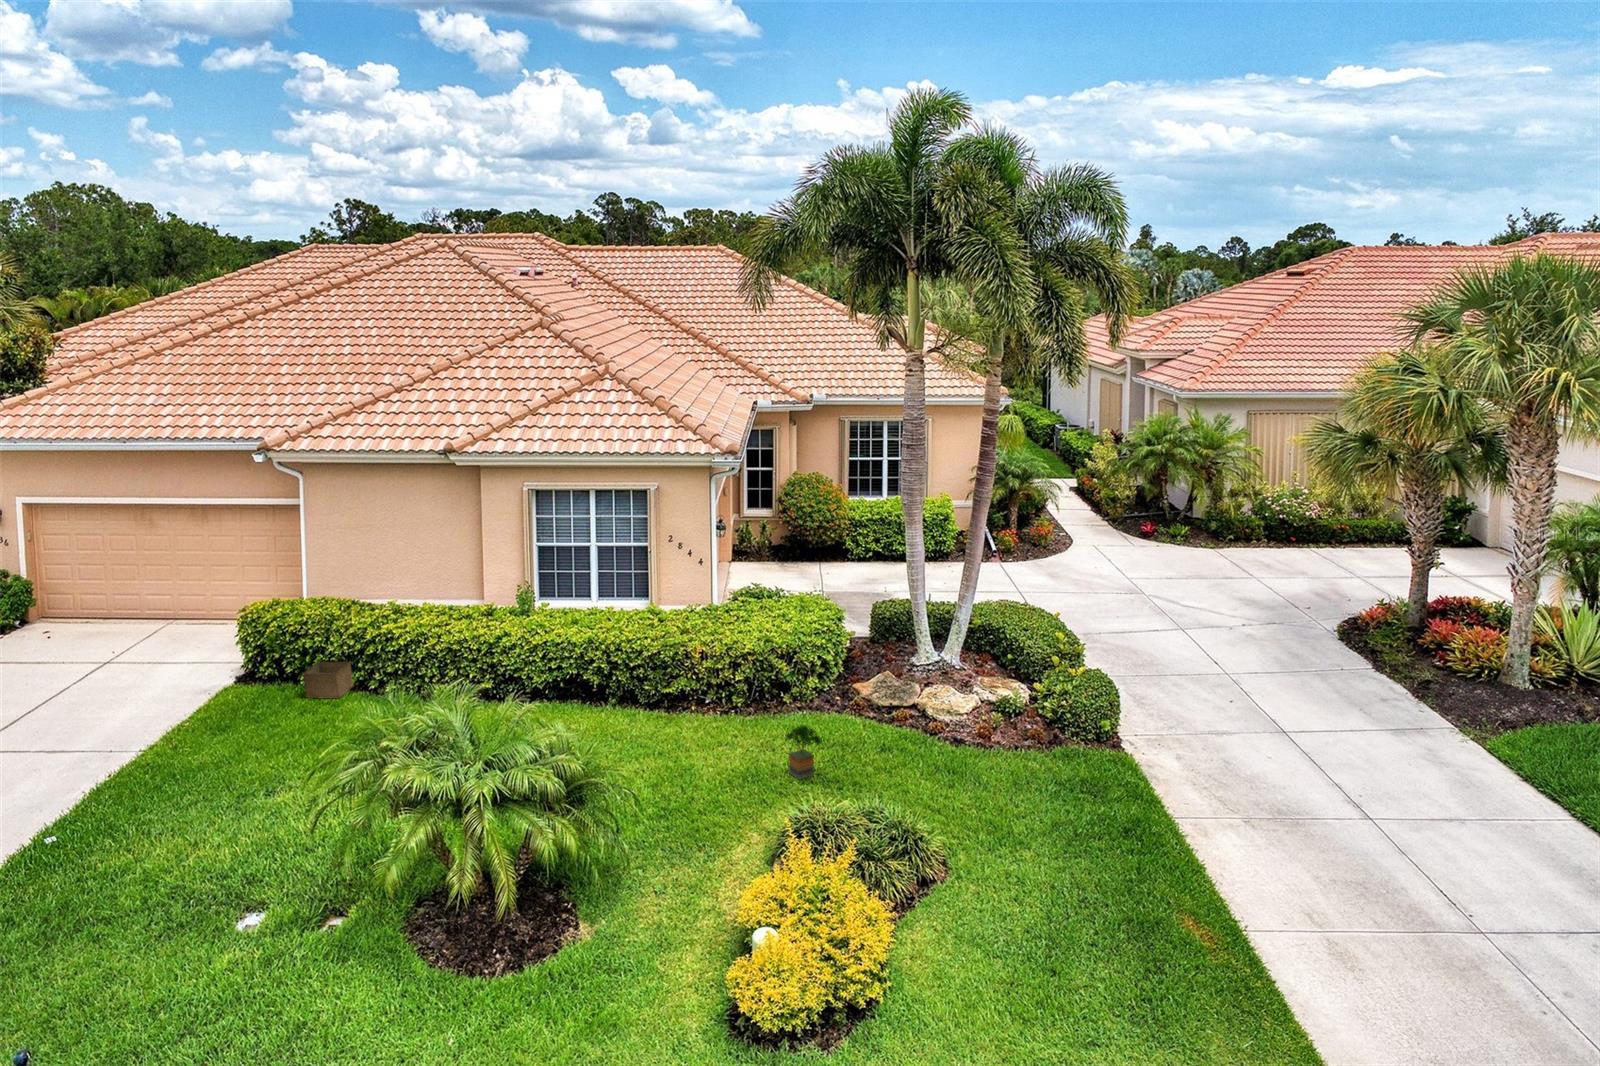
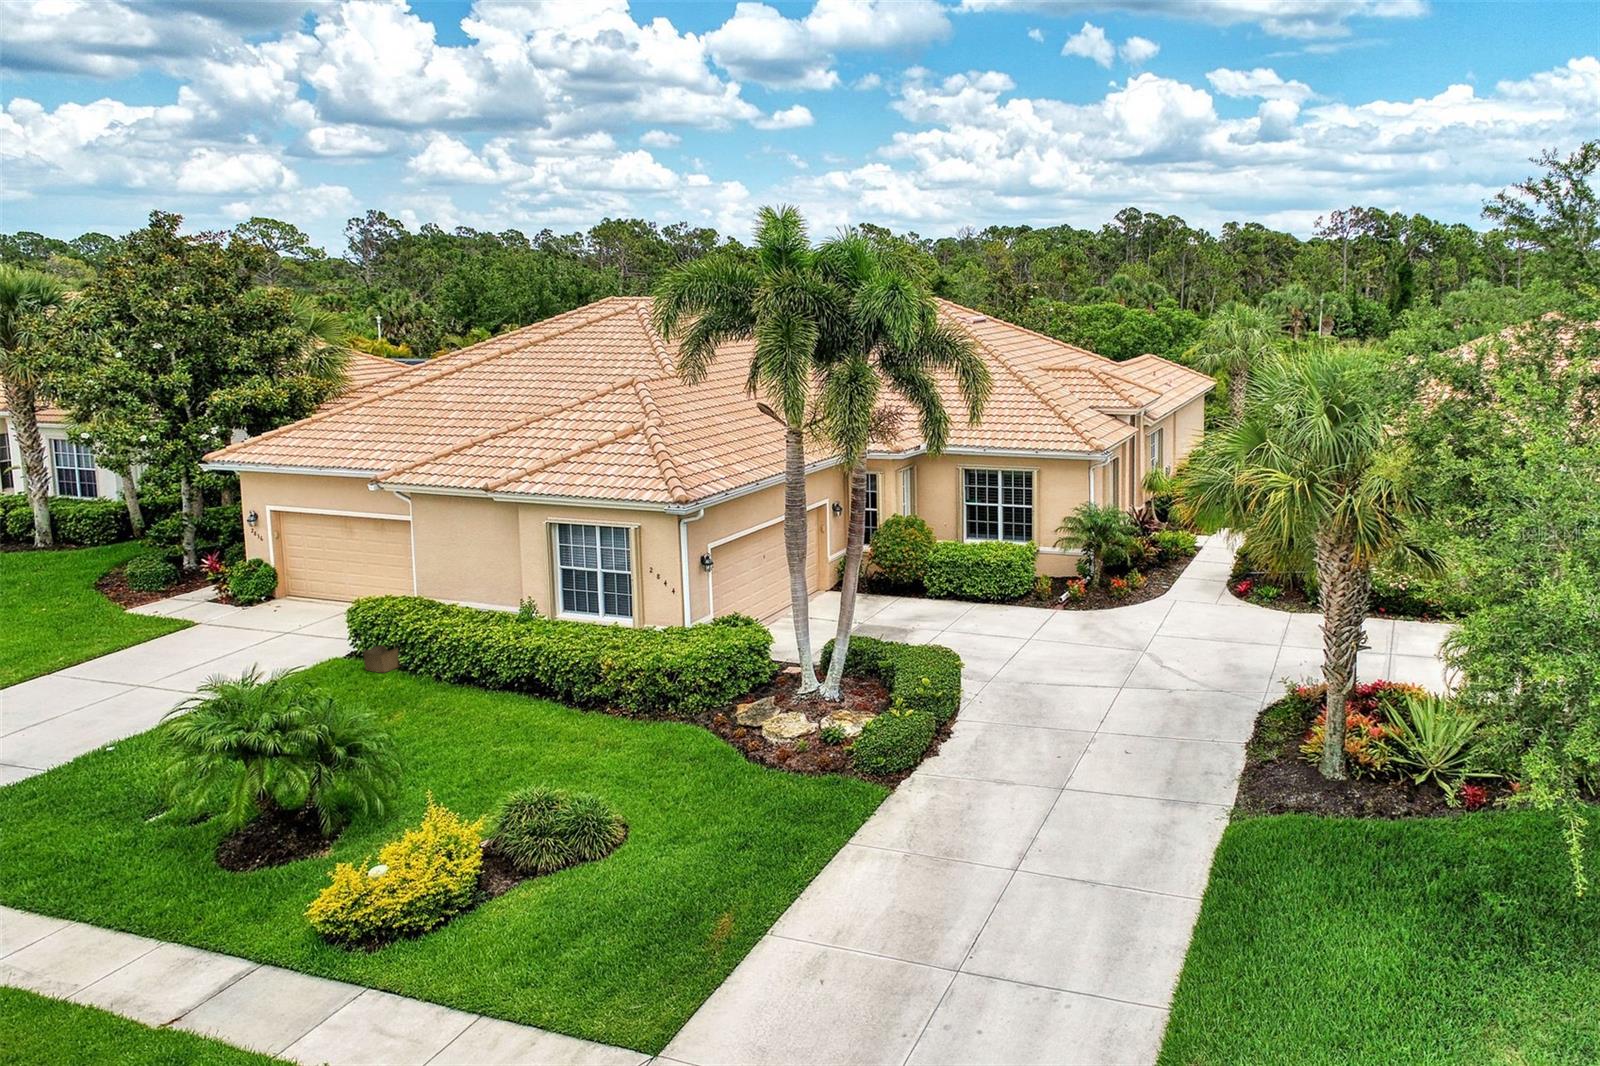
potted tree: present [785,725,822,780] -> none [582,725,611,769]

